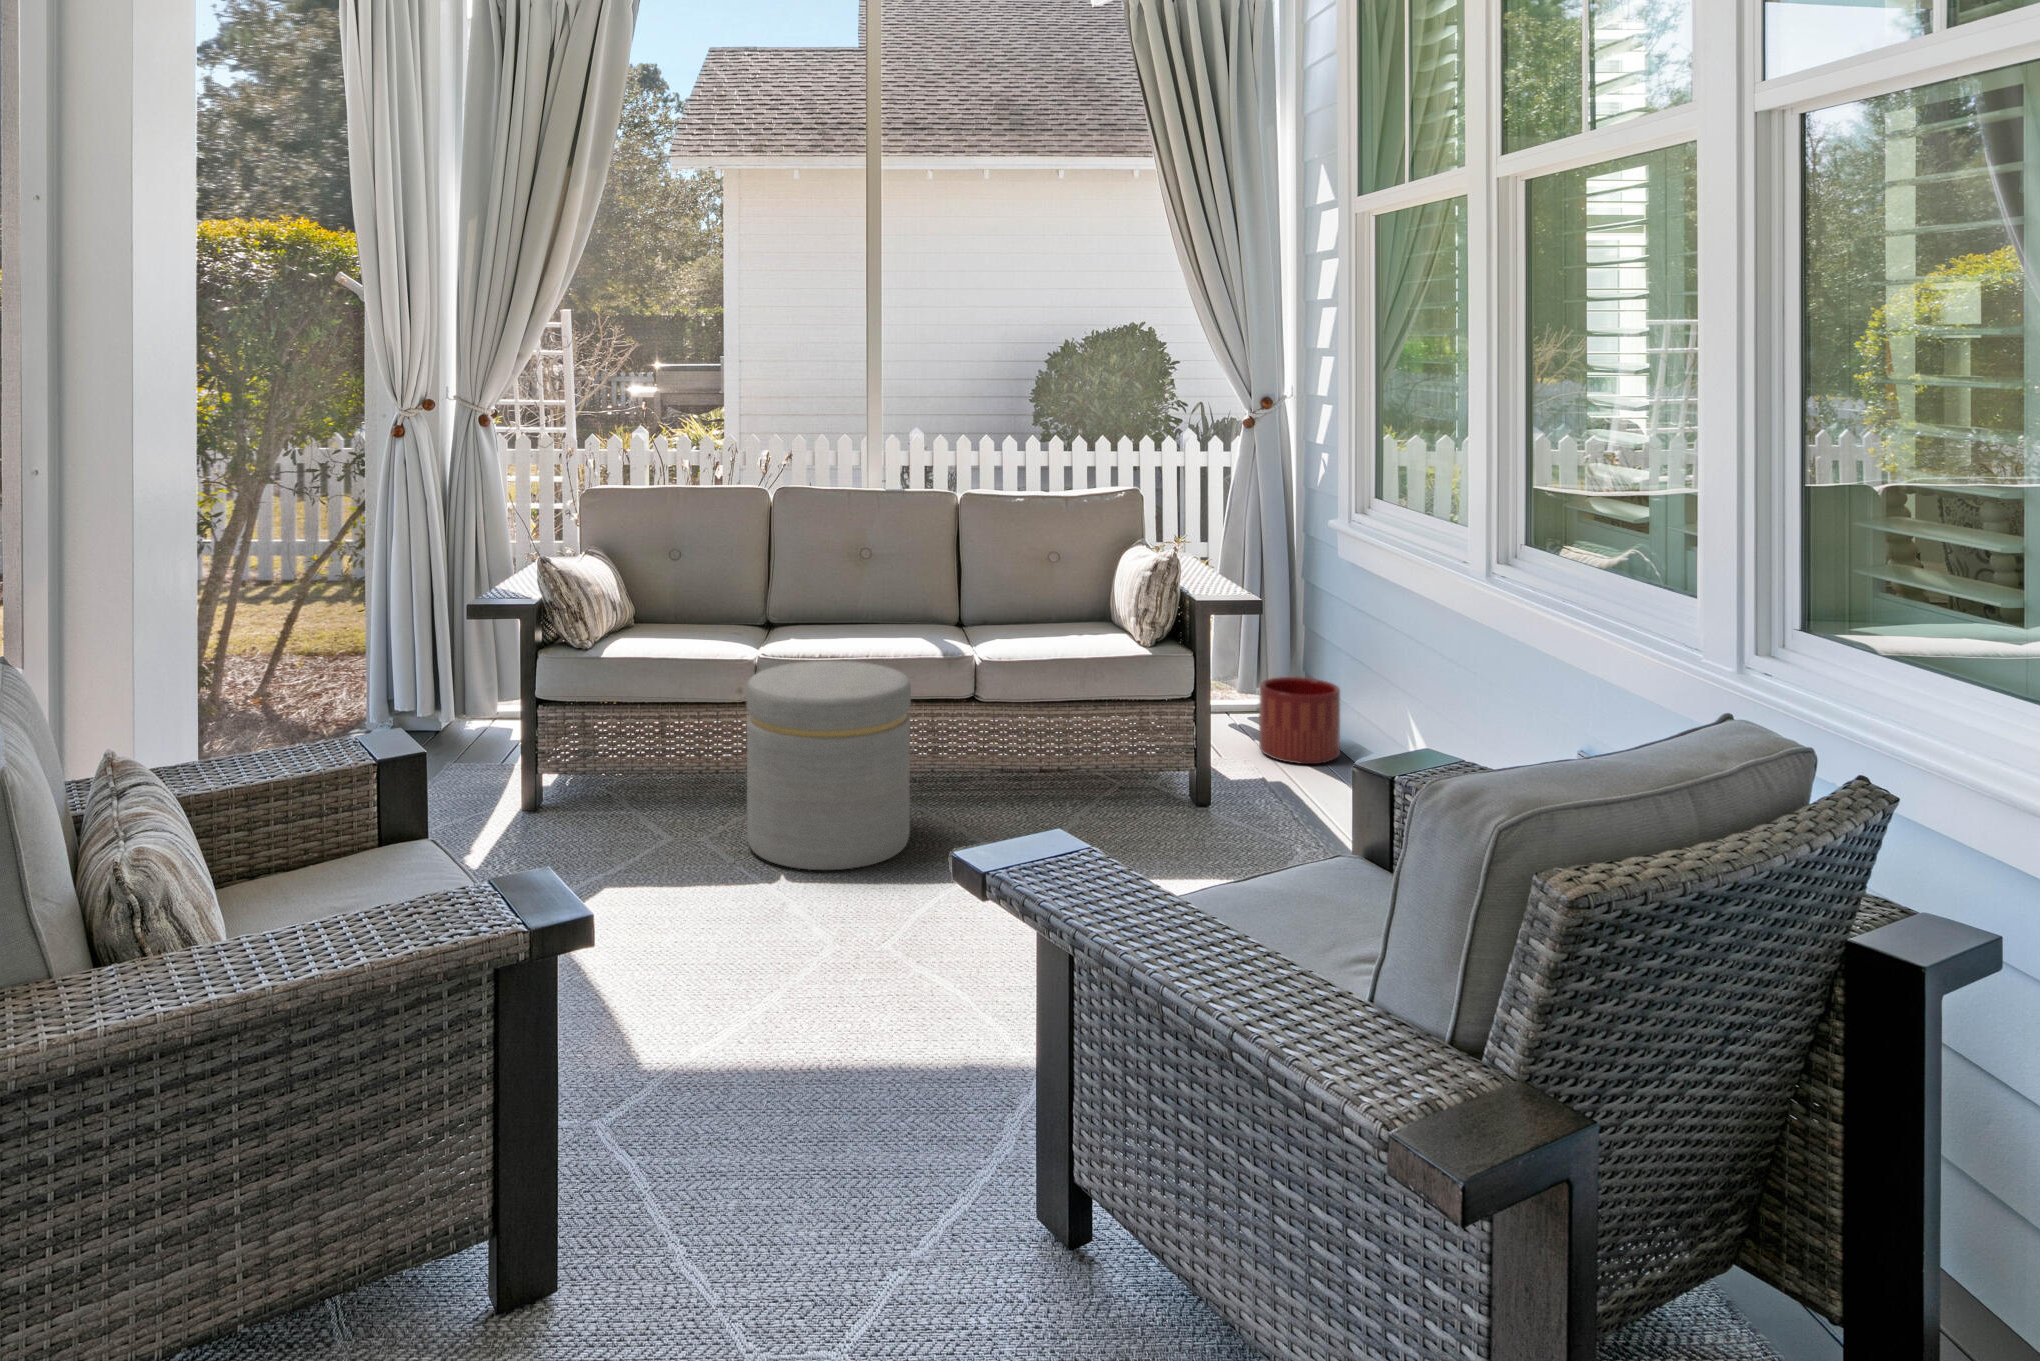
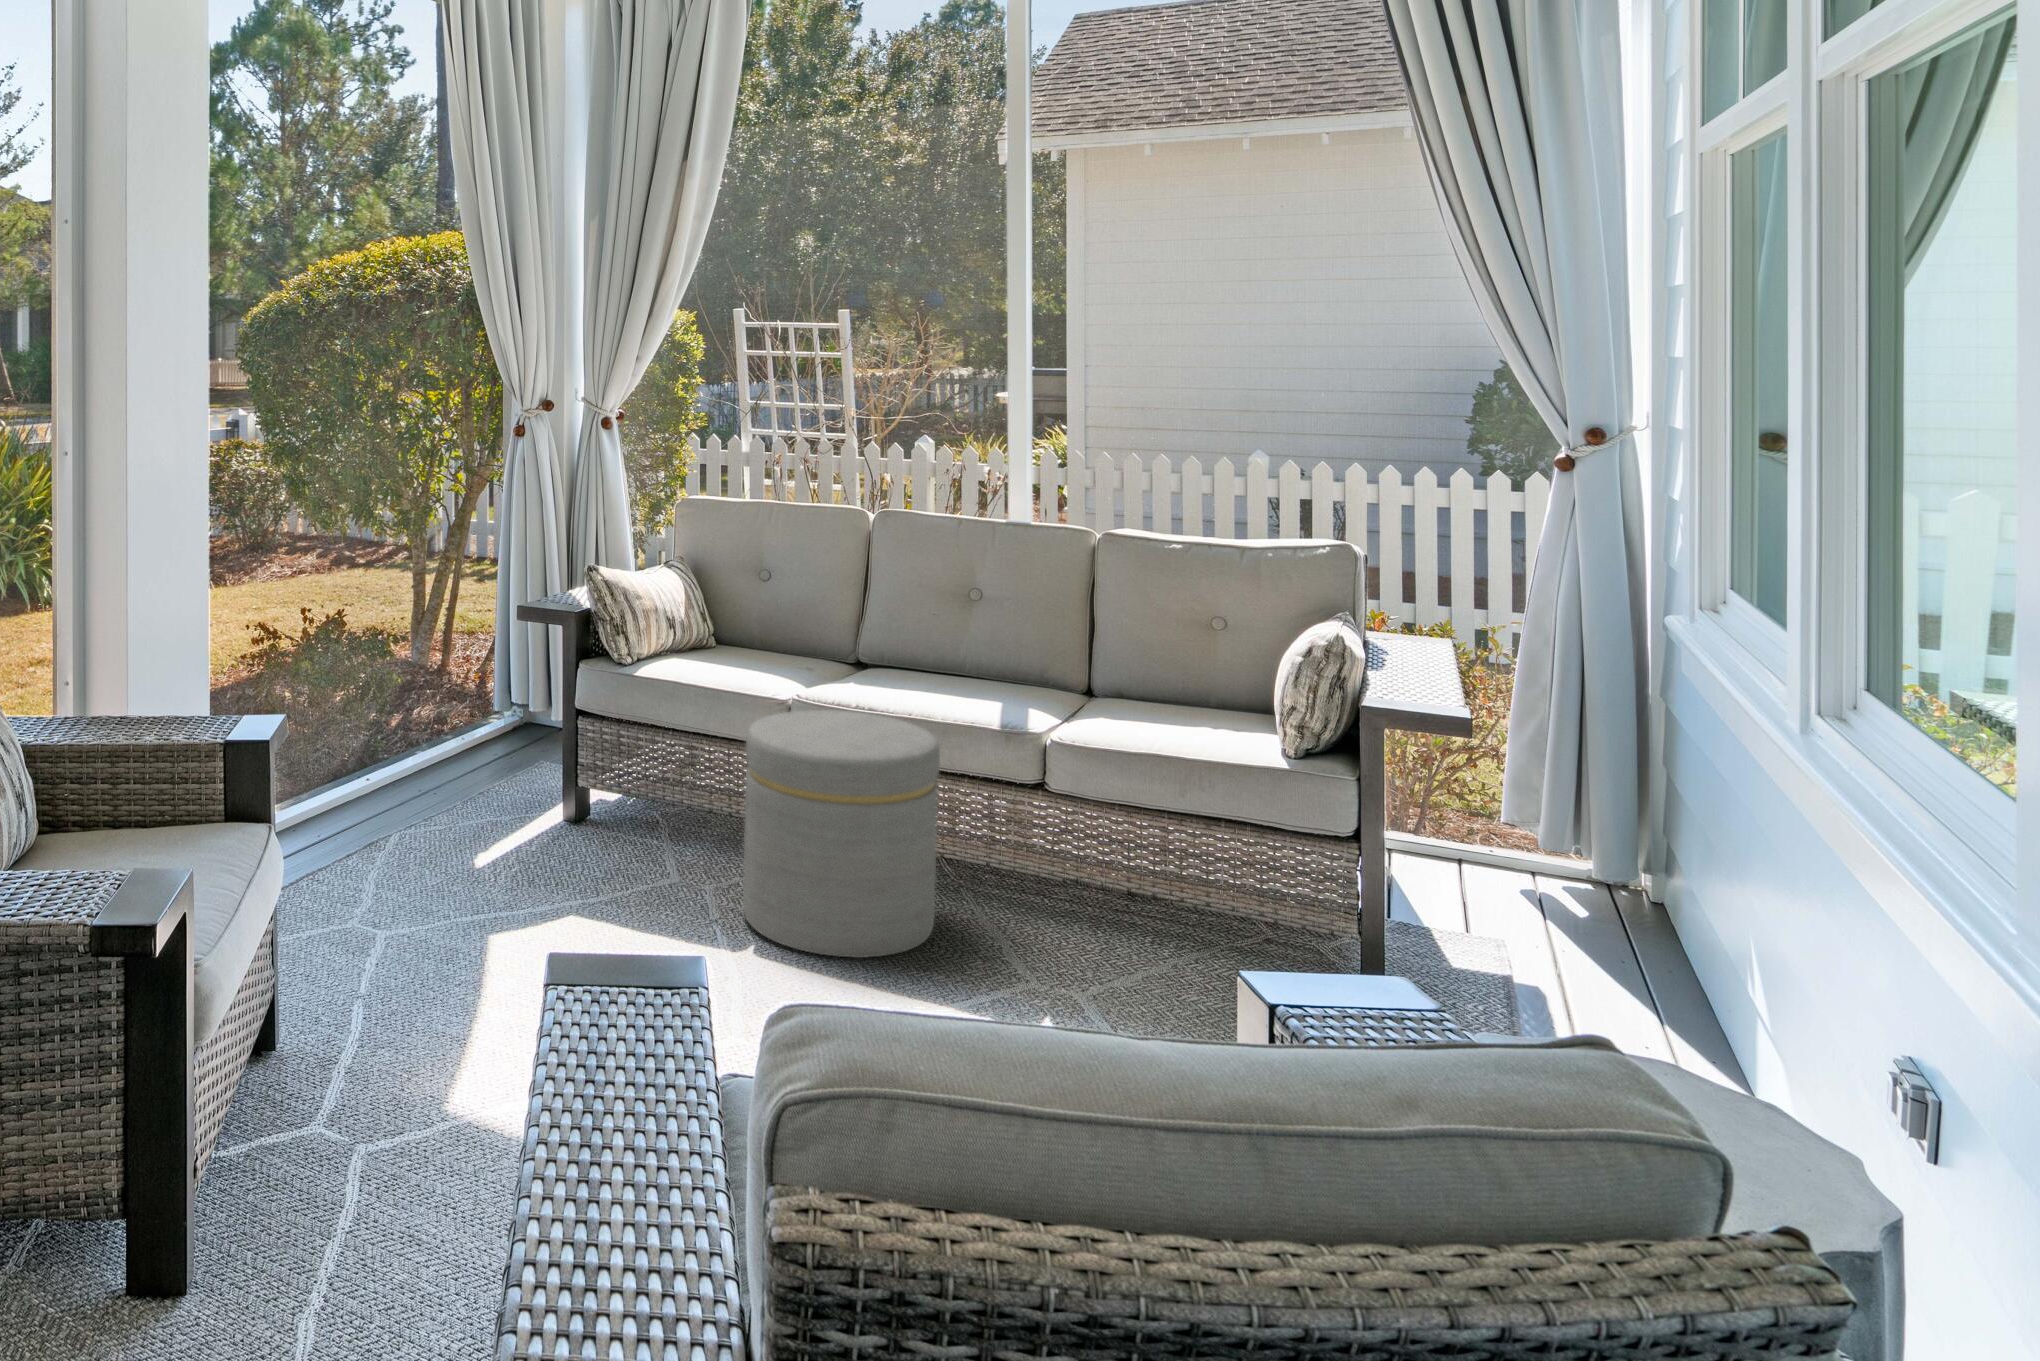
planter: present [1259,677,1340,764] -> none [1512,827,1646,958]

